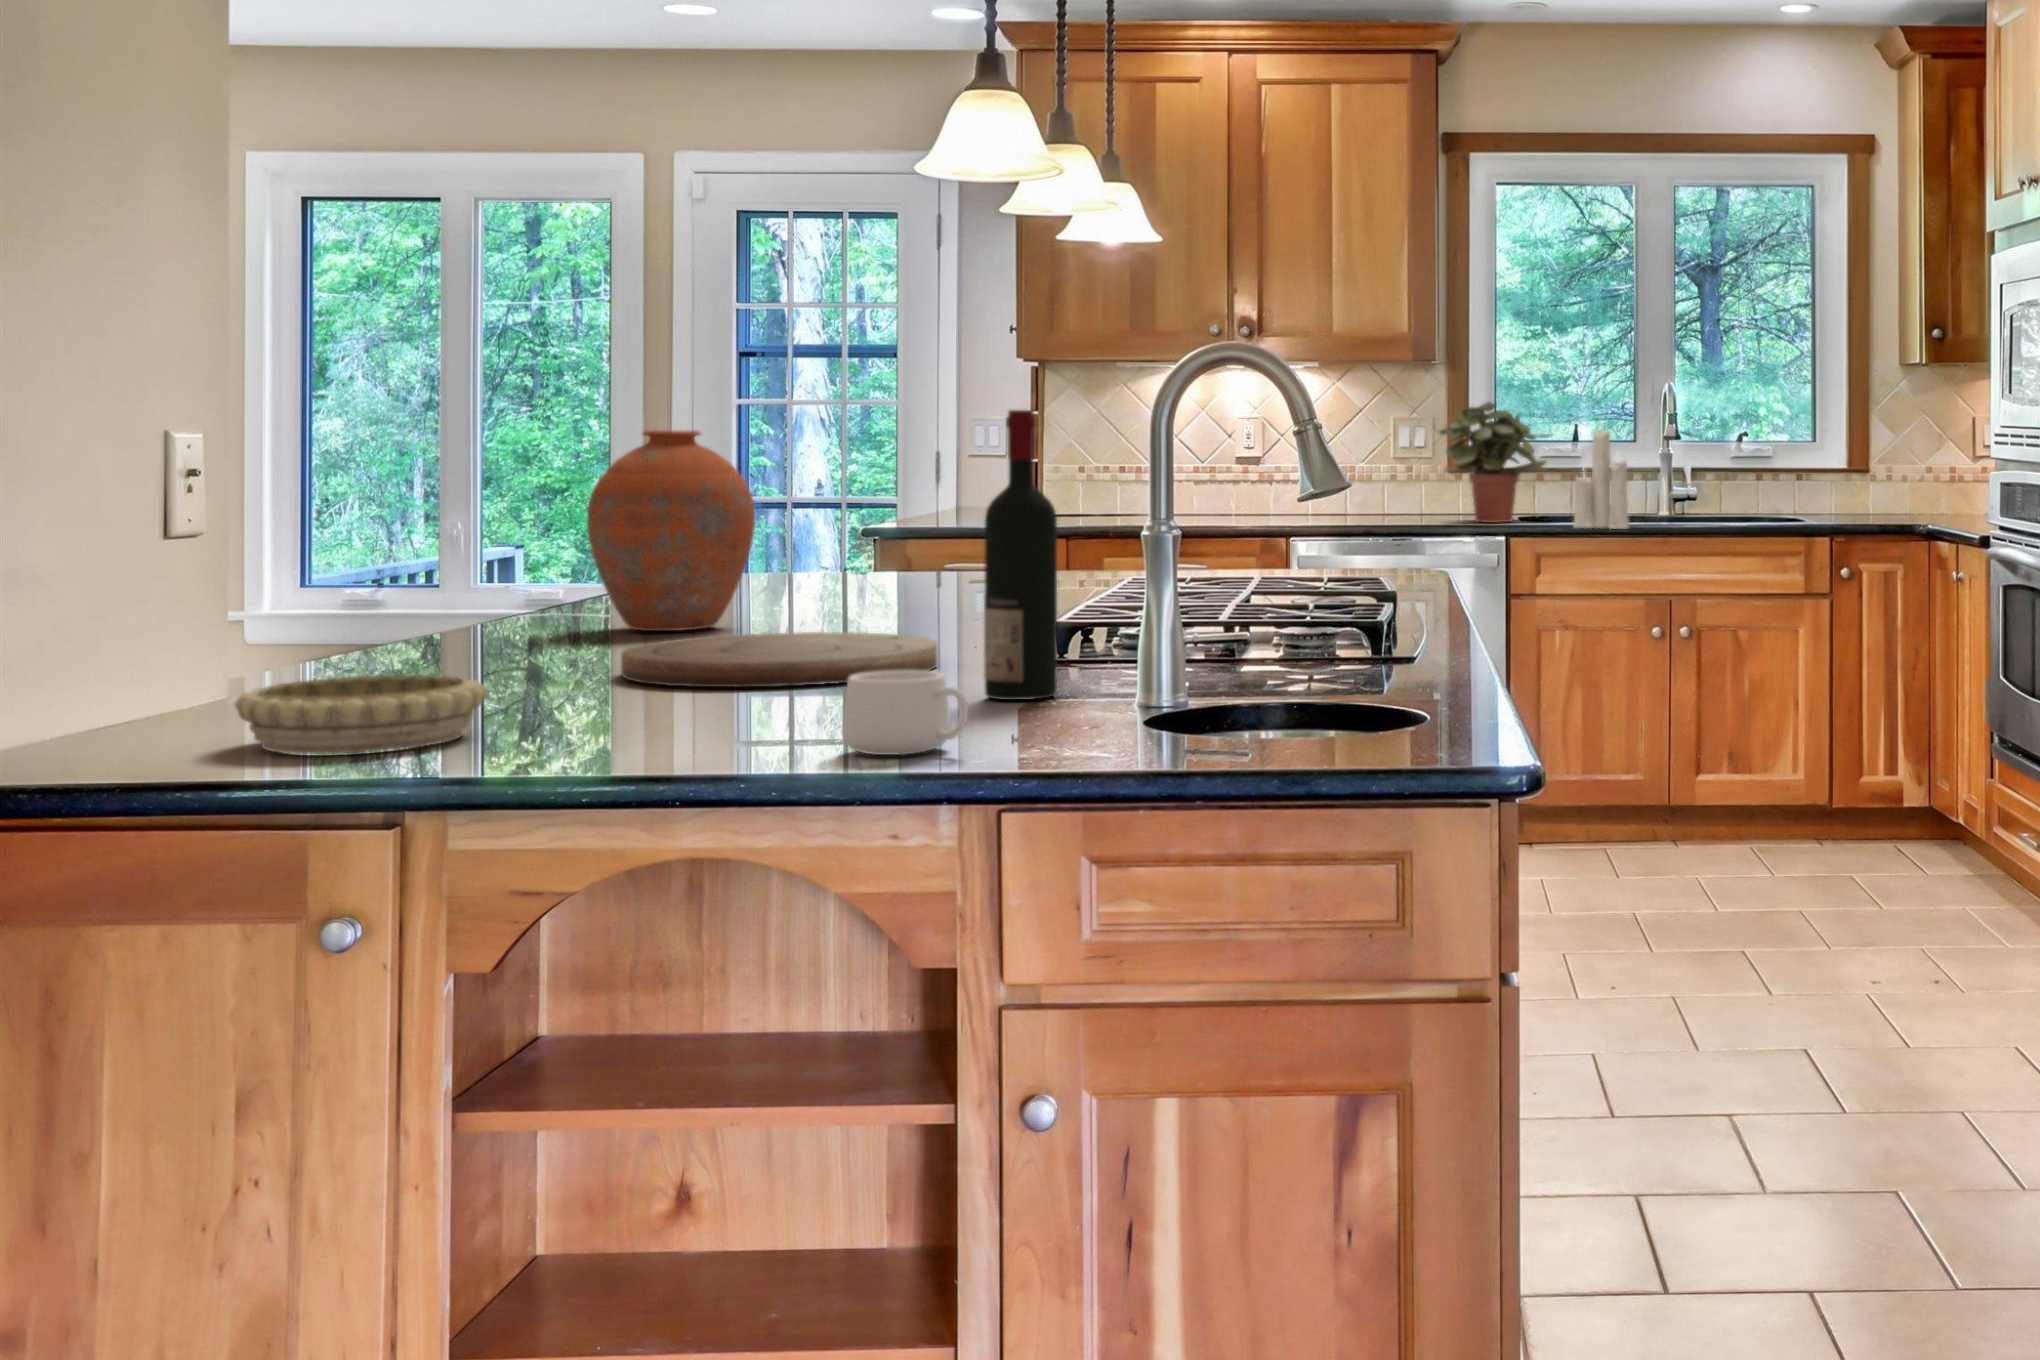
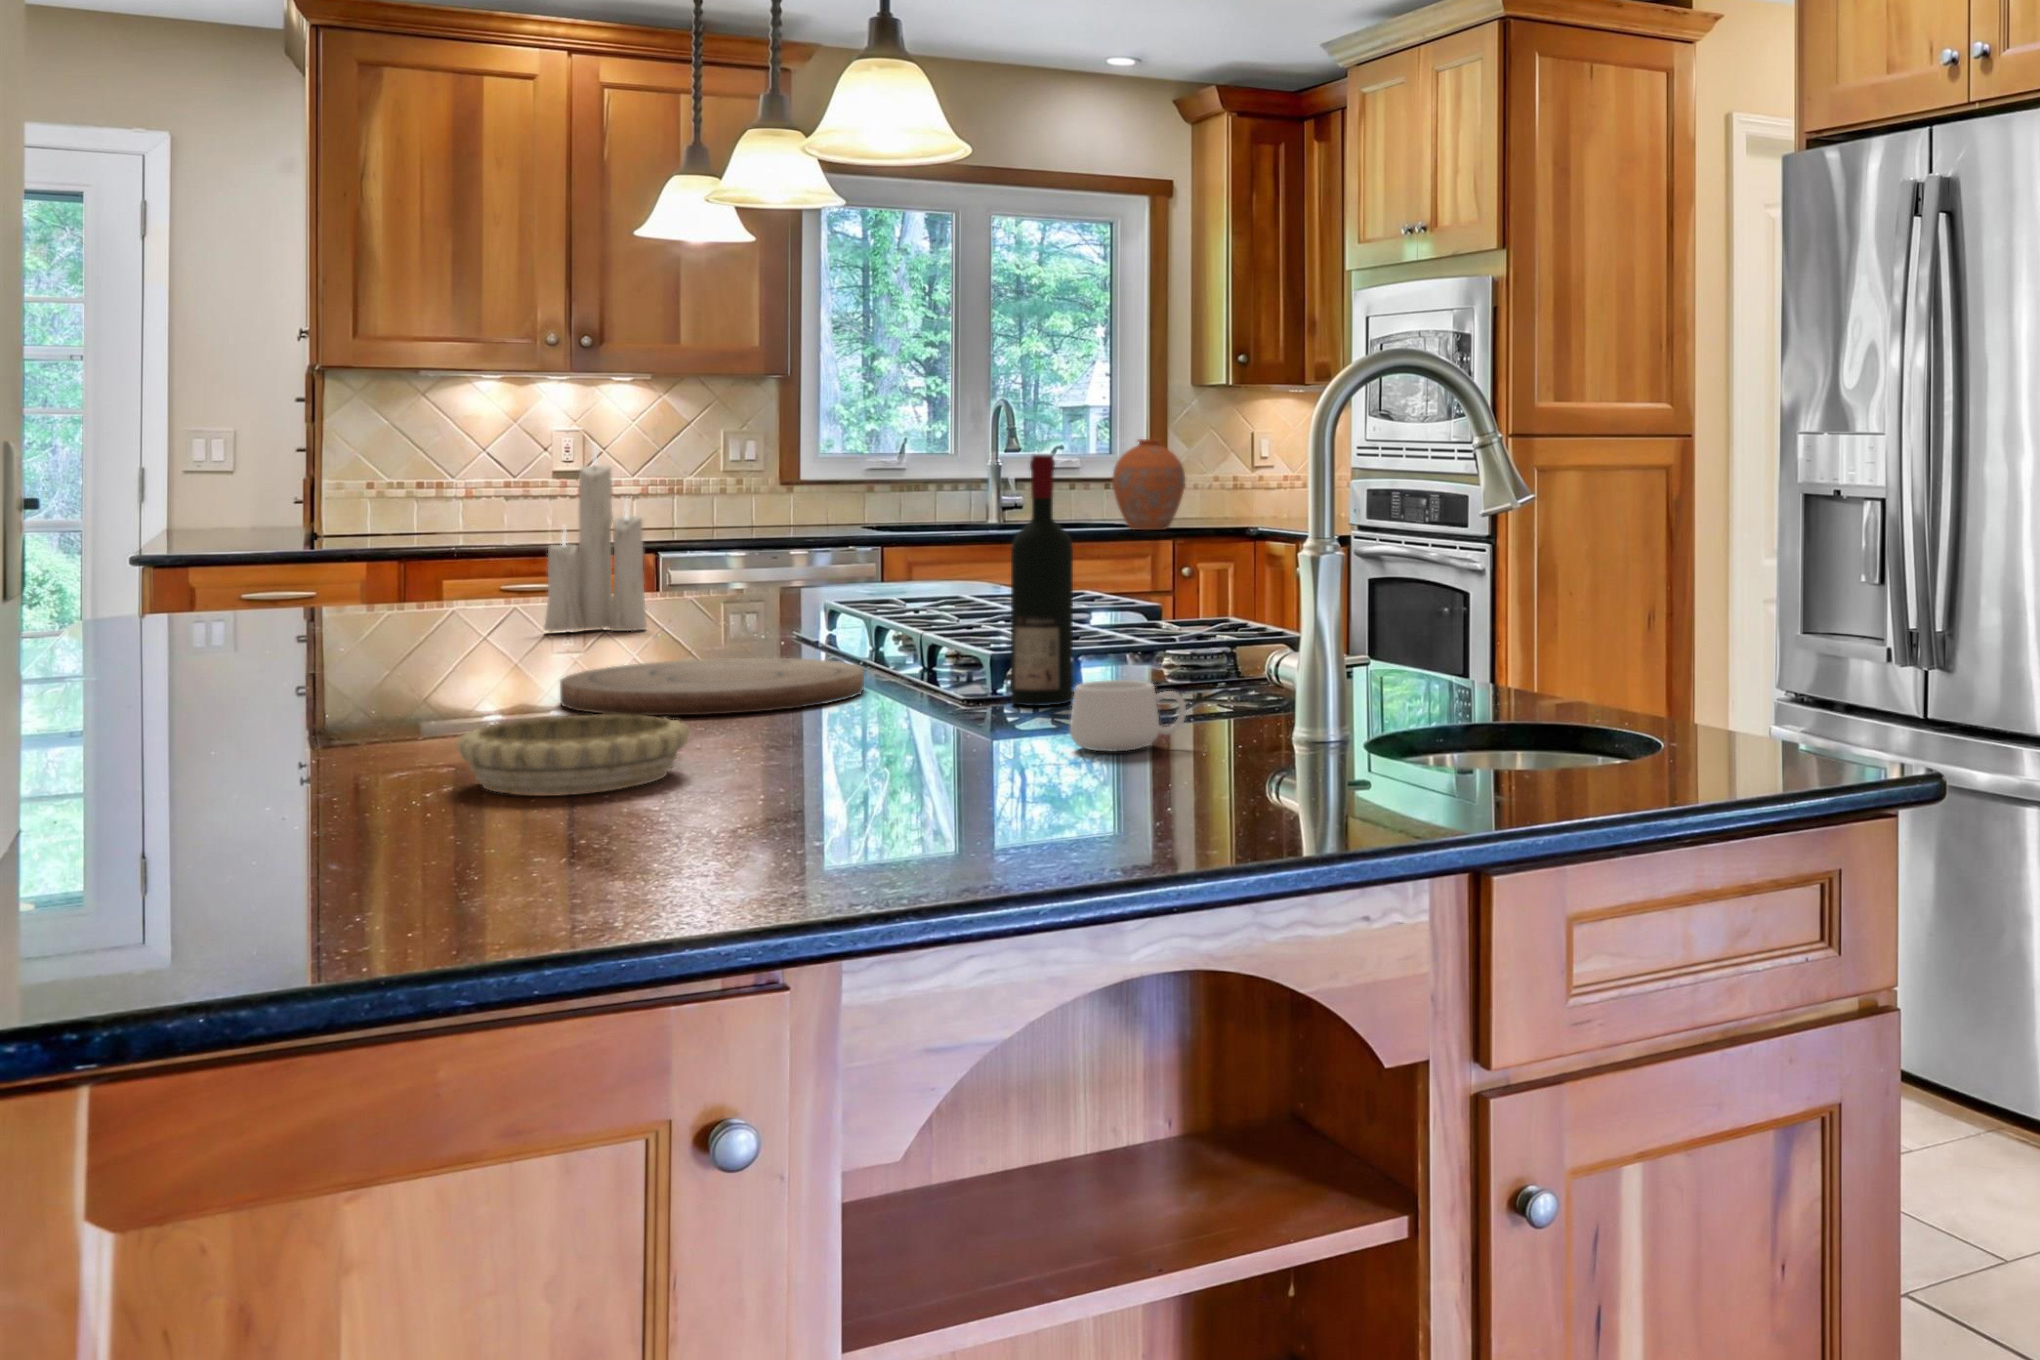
potted plant: present [1440,402,1551,523] -> none [786,416,903,532]
candle: present [1573,429,1629,529] -> present [544,450,647,631]
vase: present [587,430,755,631] -> present [1113,439,1185,530]

